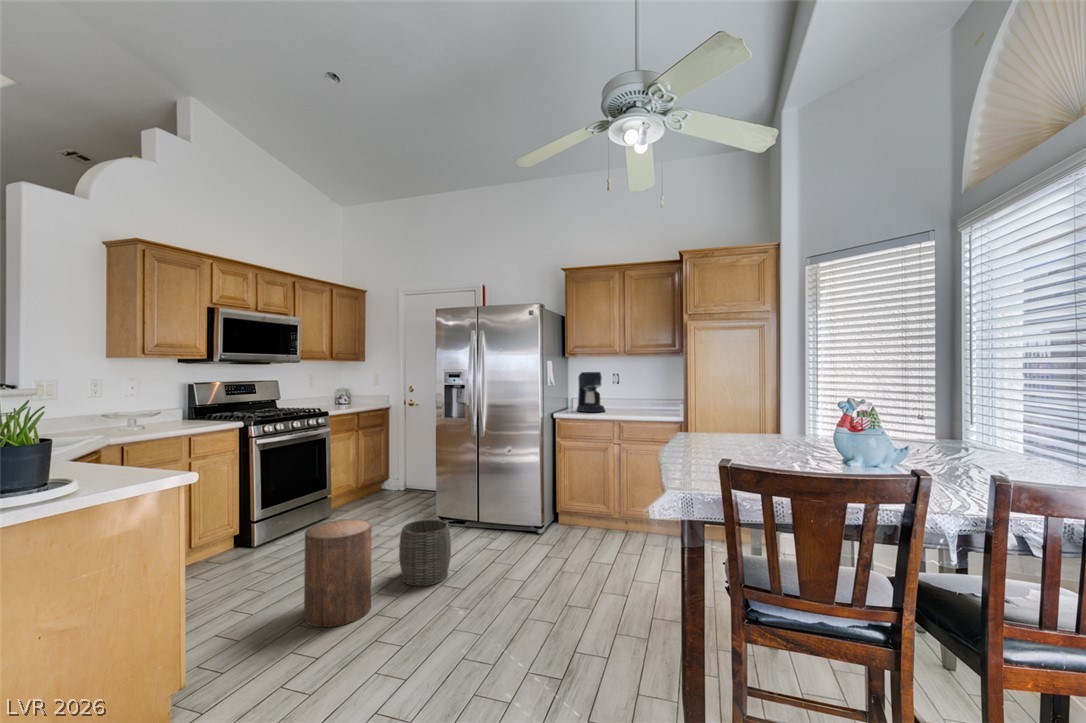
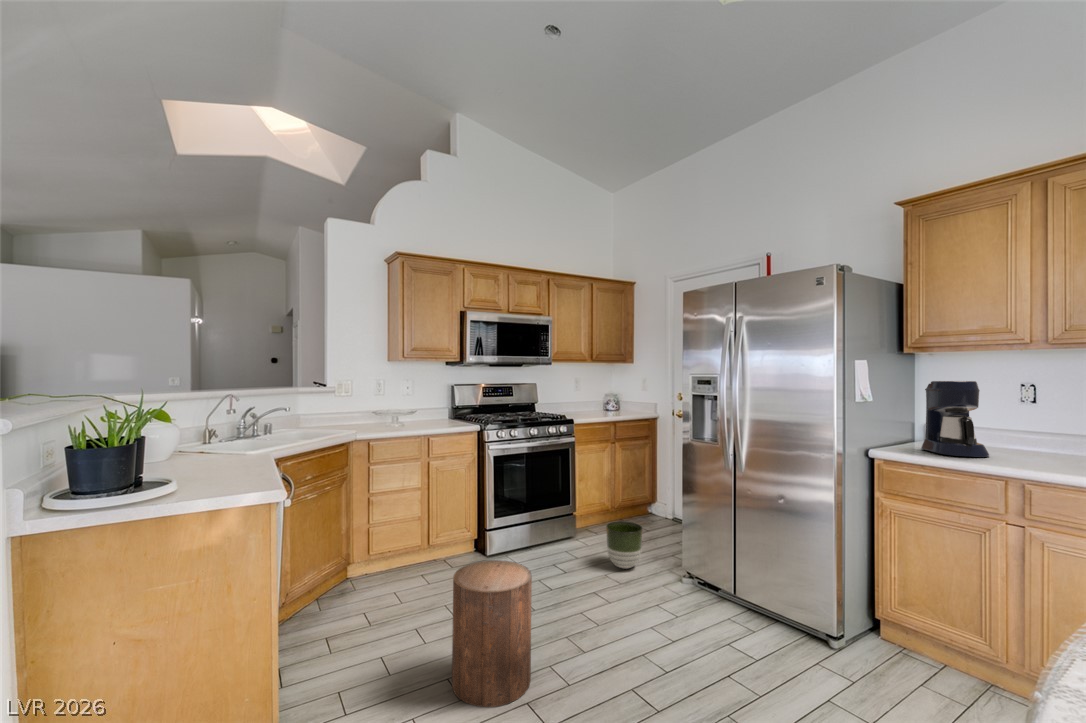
planter: none [372,491,402,528] -> present [606,521,643,569]
woven basket: present [399,520,451,586] -> none [583,582,655,687]

